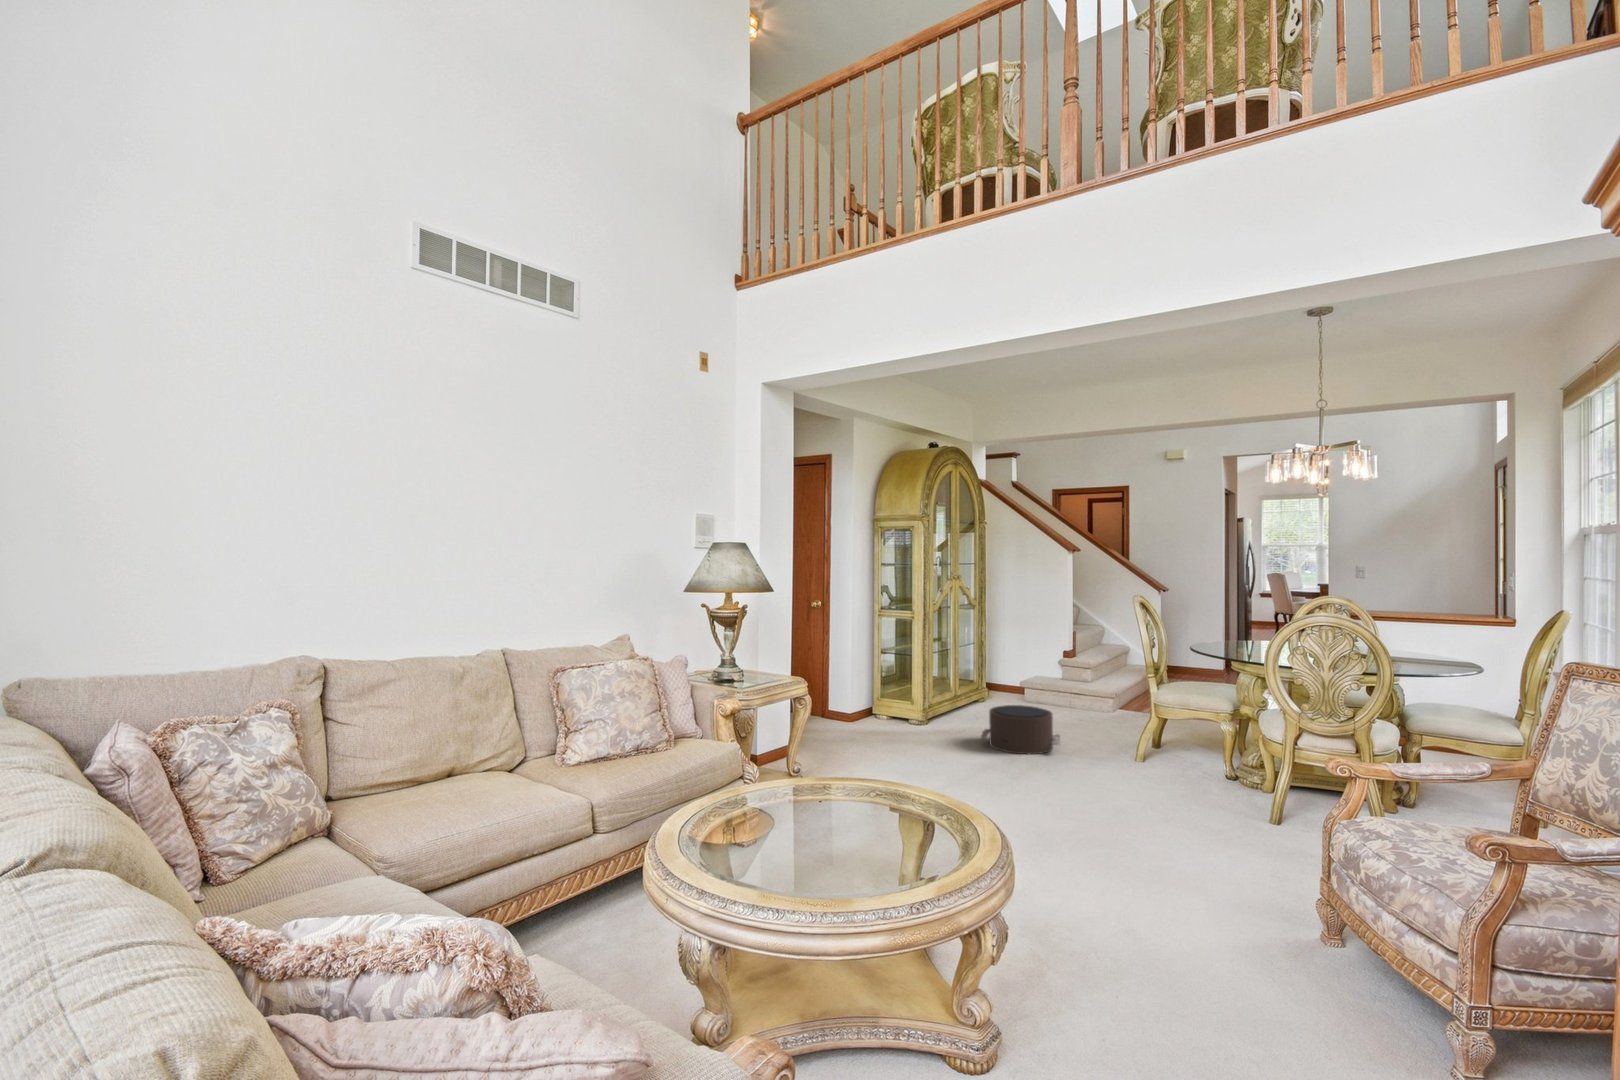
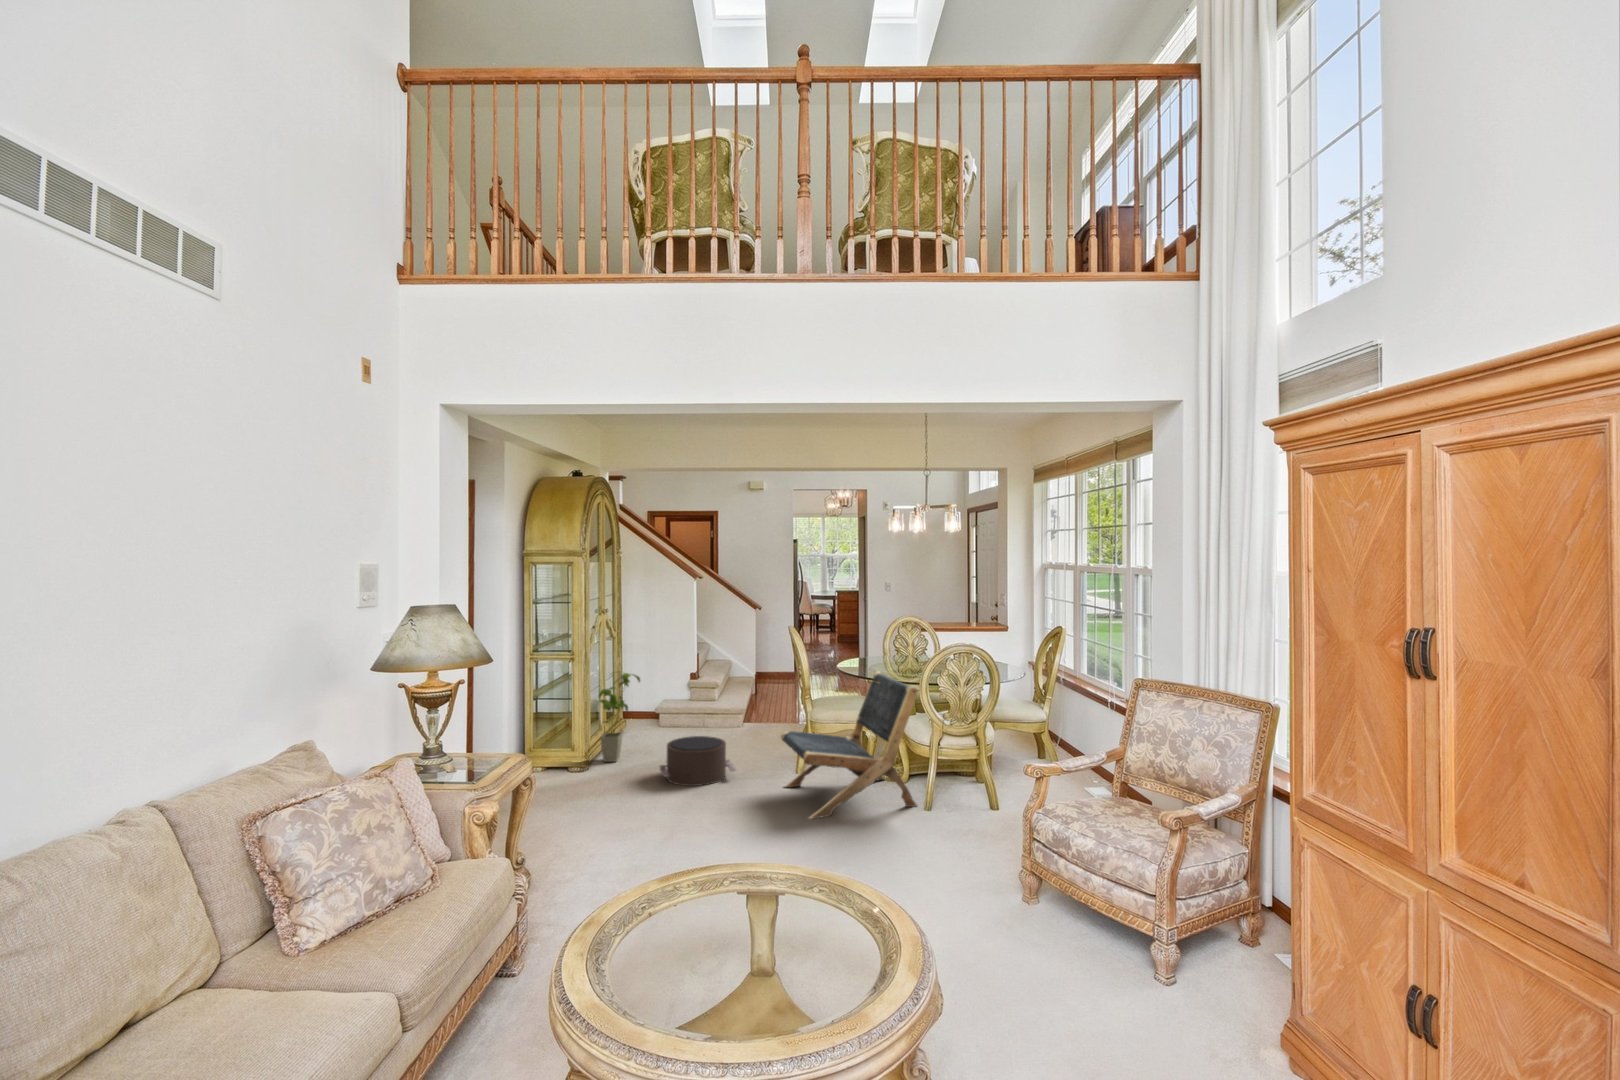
house plant: none [937,635,980,723] -> present [599,672,640,762]
lounge chair: none [1101,650,1266,818] -> present [781,671,918,819]

